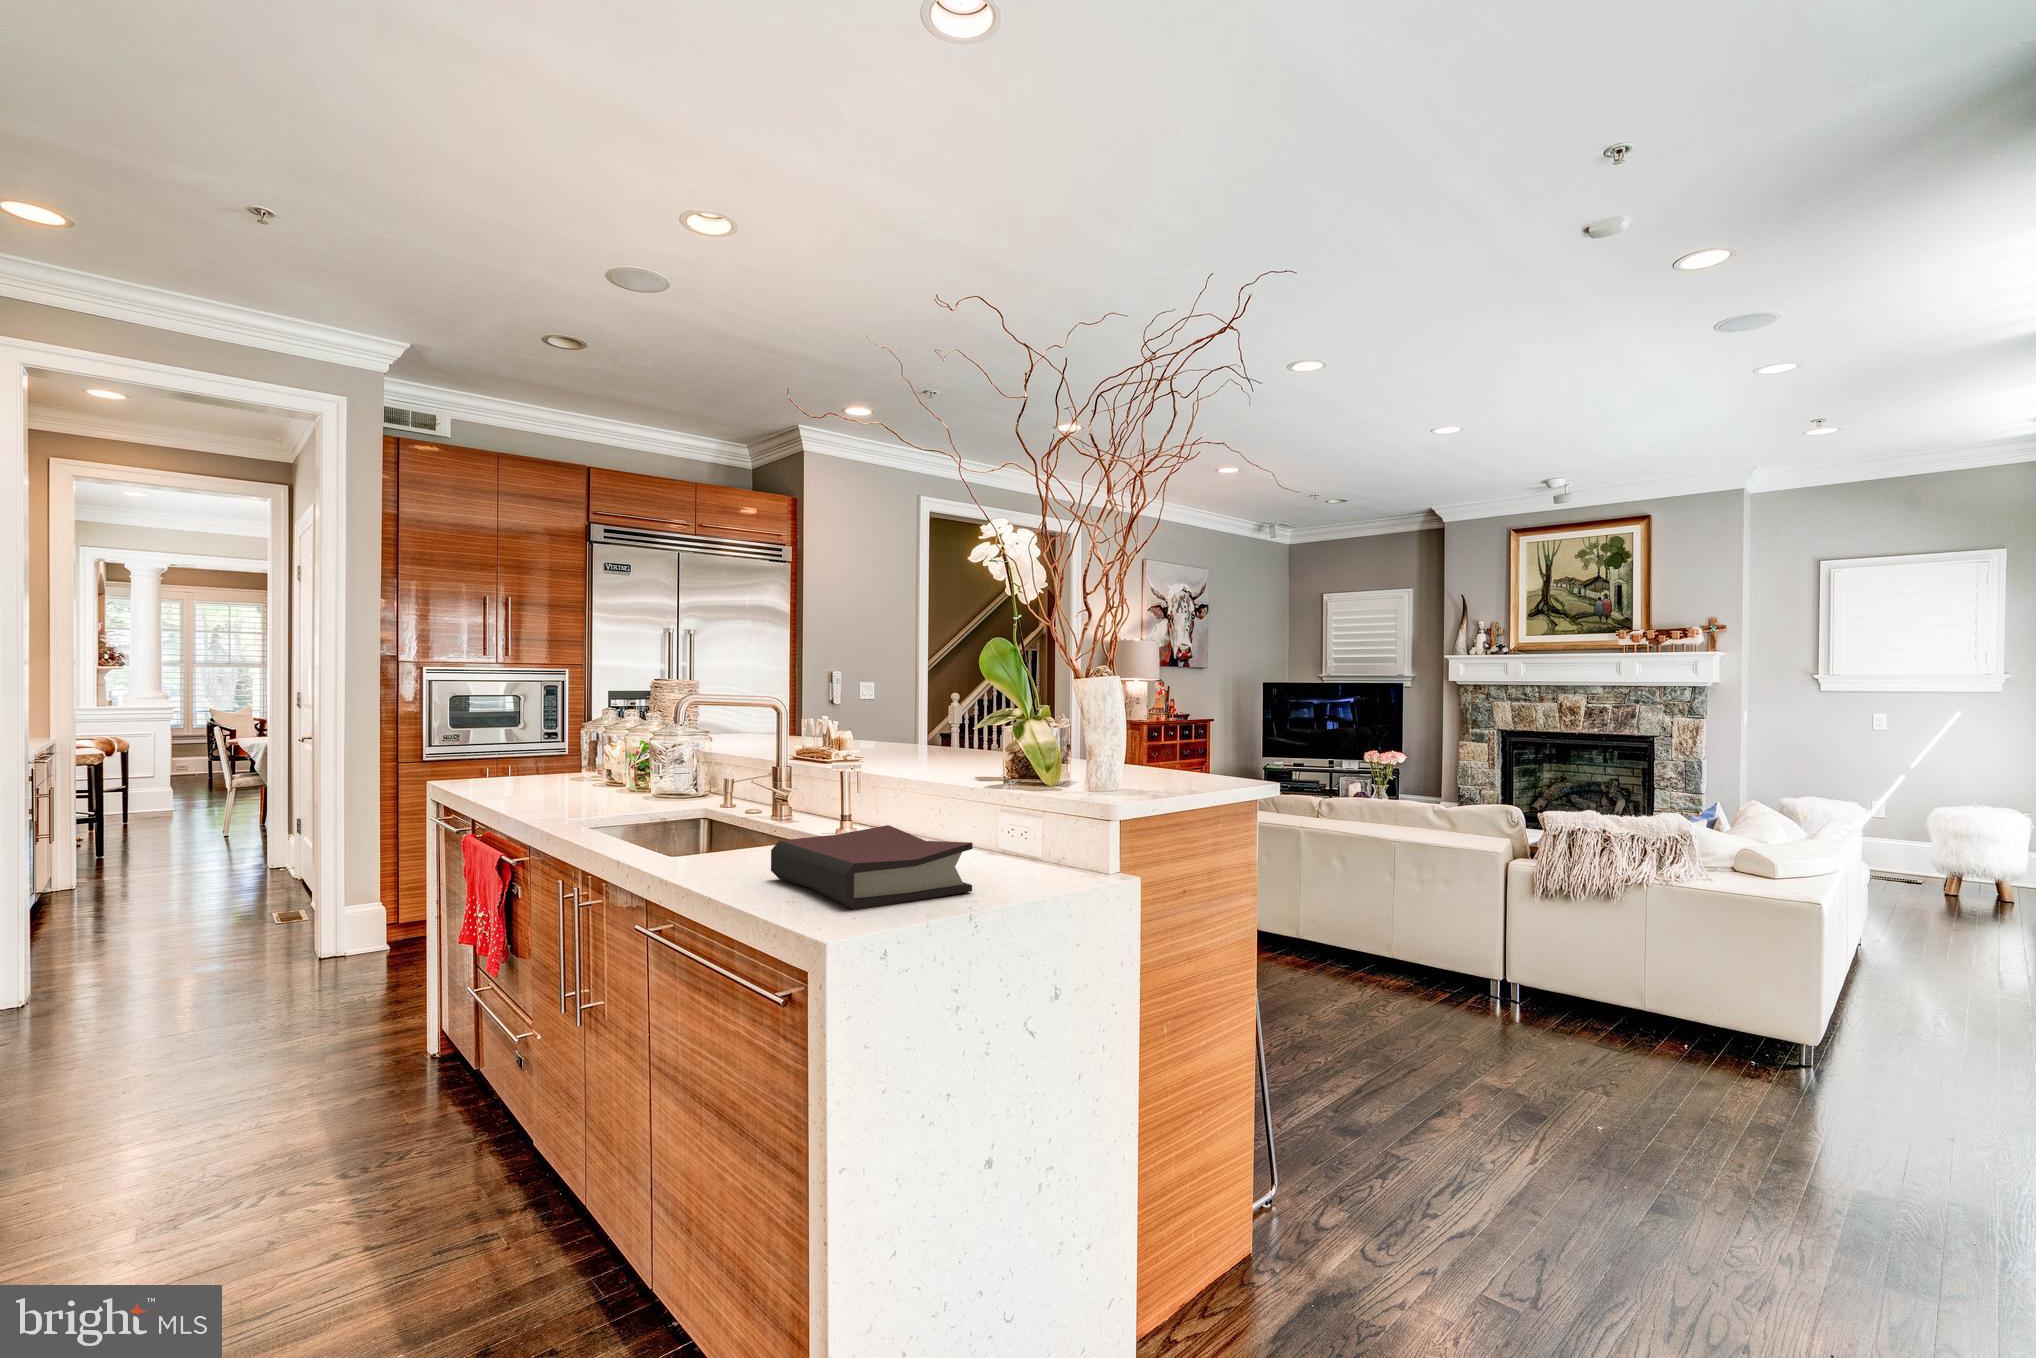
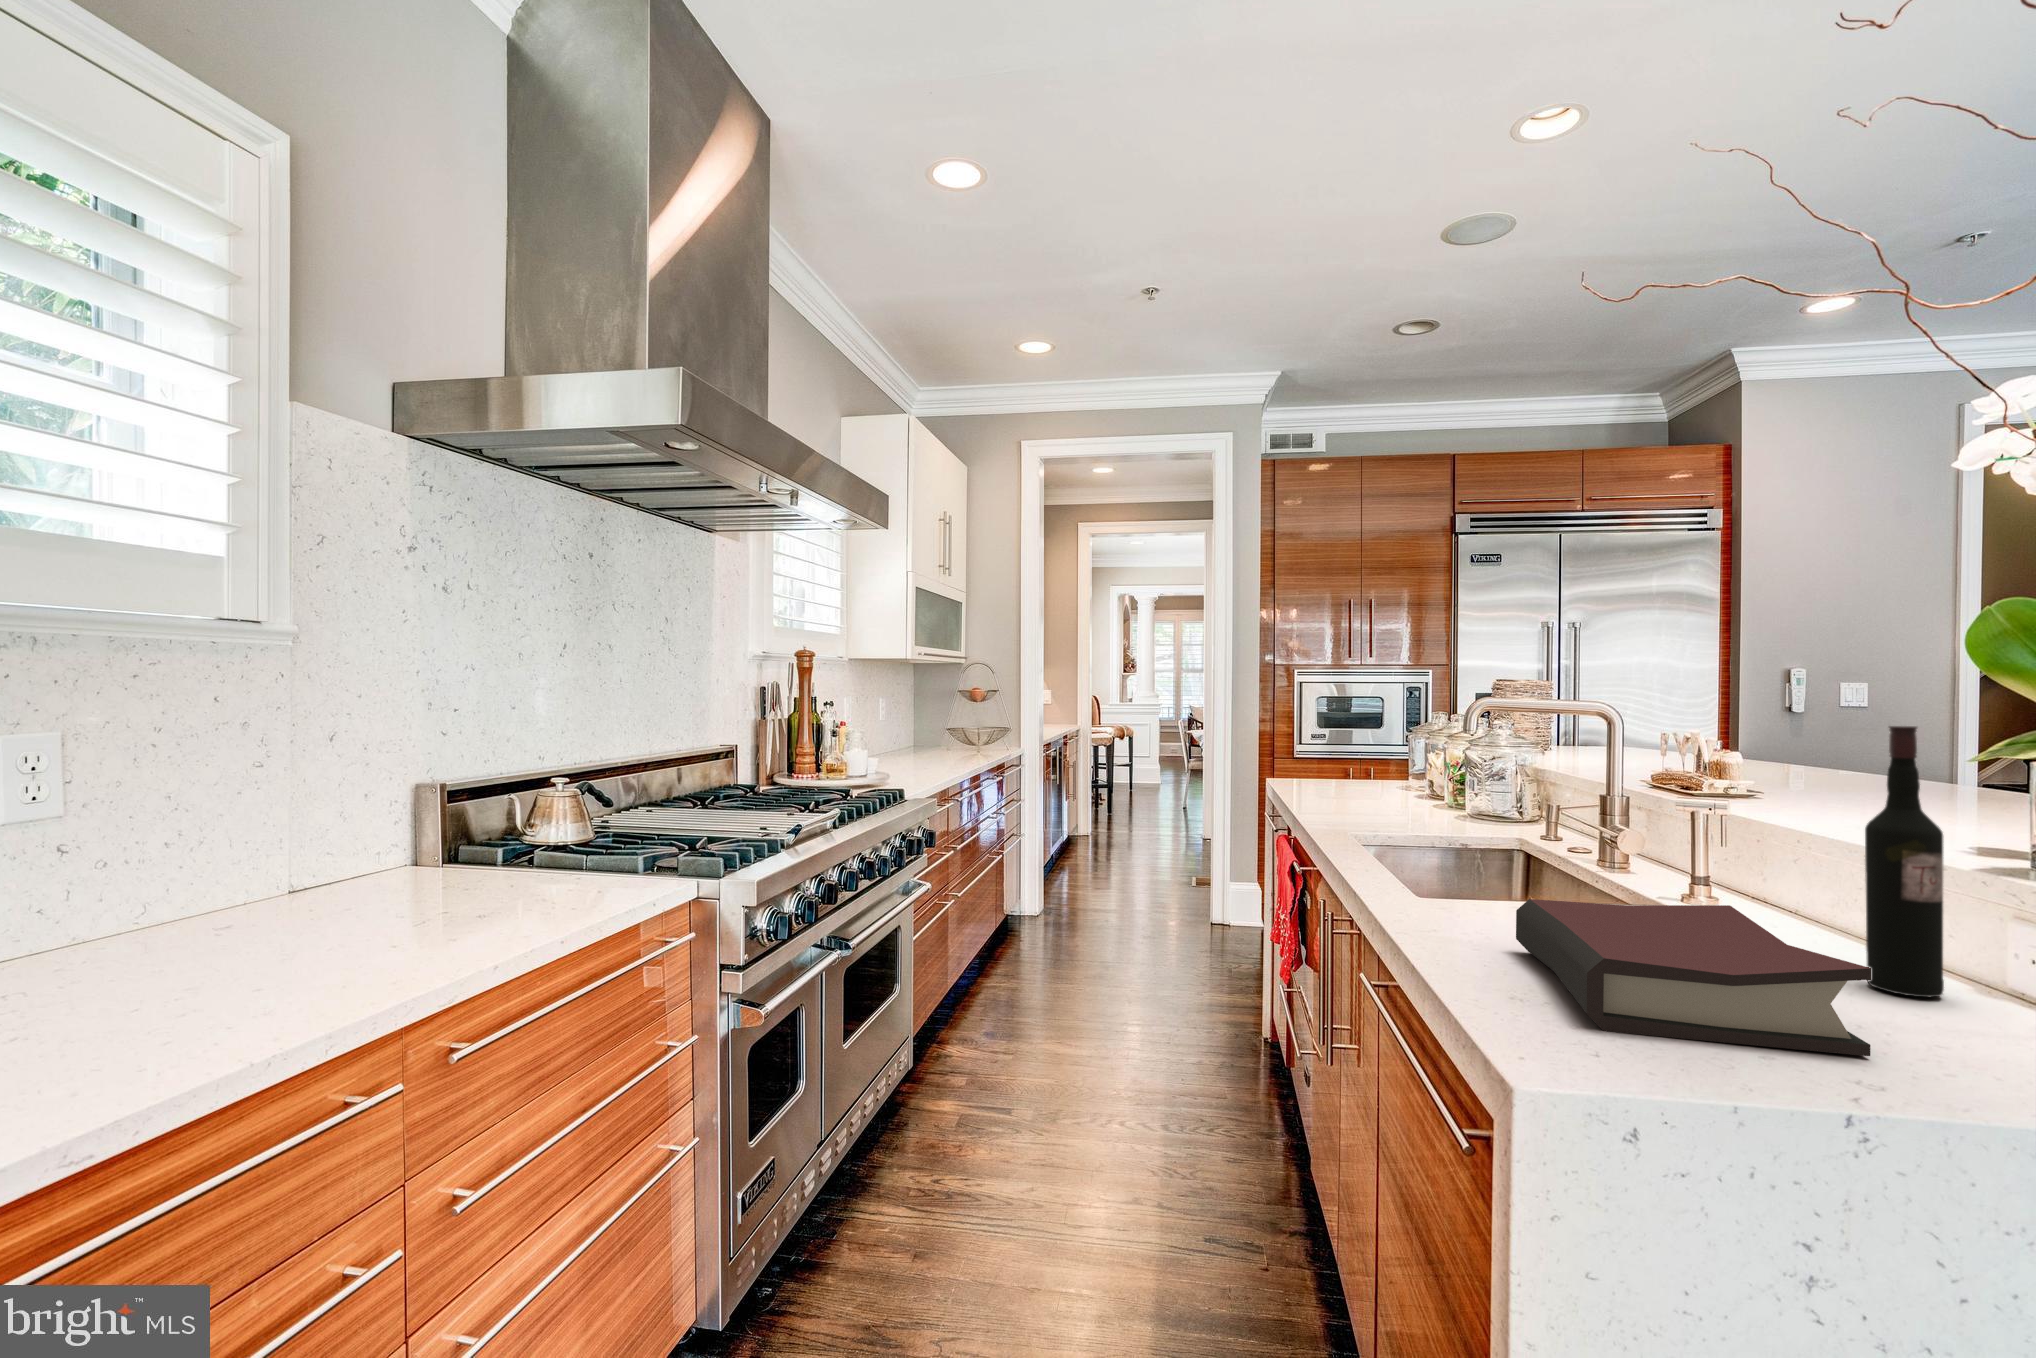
wine bottle: none [949,708,982,862] -> present [1865,726,1944,997]

